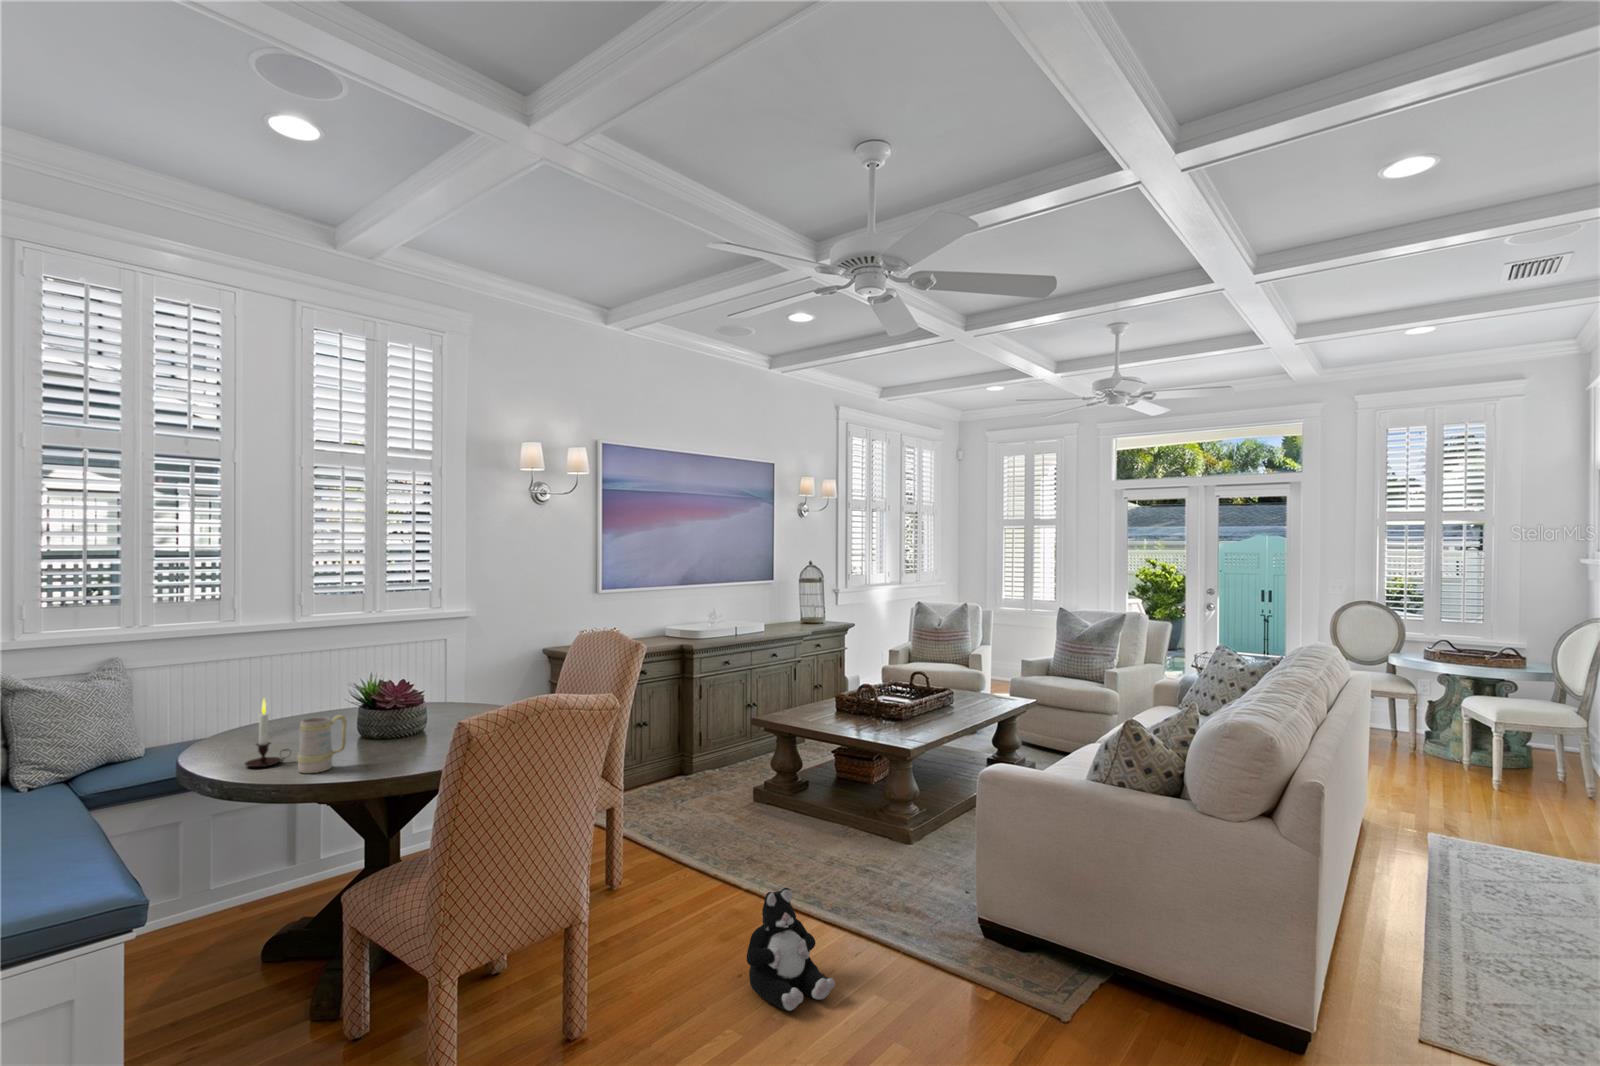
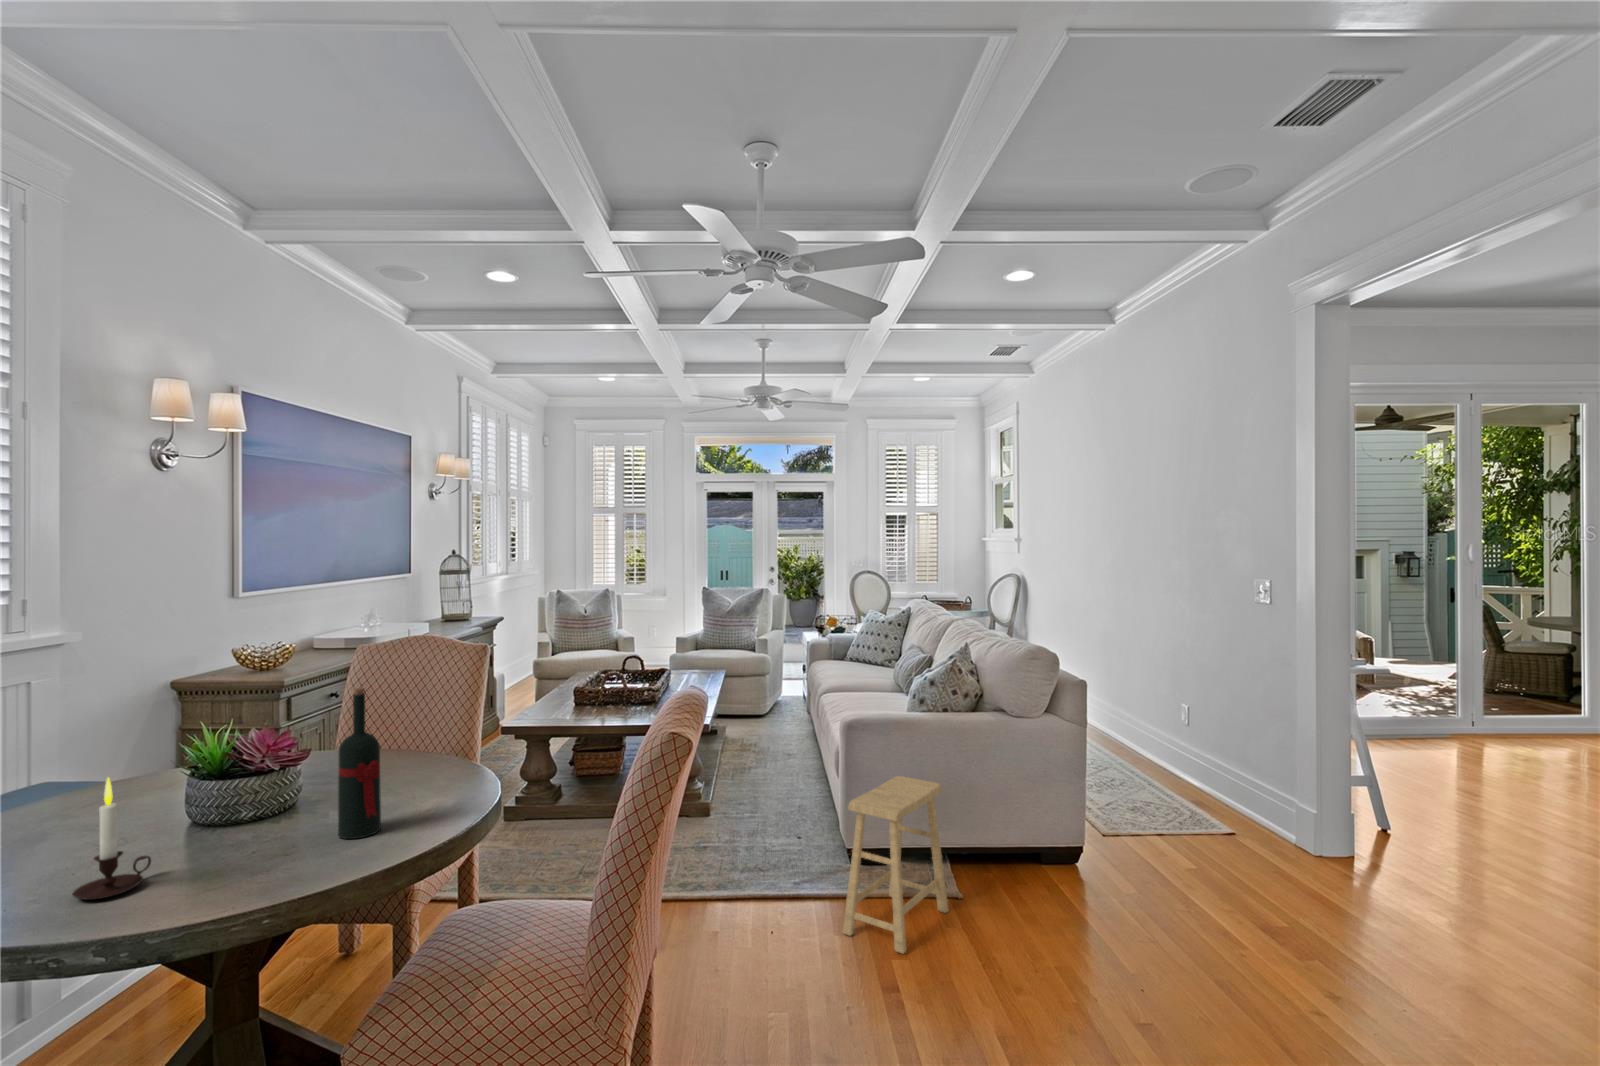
wine bottle: none [385,663,413,767] -> present [338,687,381,839]
mug: present [297,715,347,773] -> none [211,778,276,880]
footstool: none [886,843,1026,1039] -> present [843,776,948,953]
plush toy: present [747,888,835,1011] -> none [720,865,813,978]

